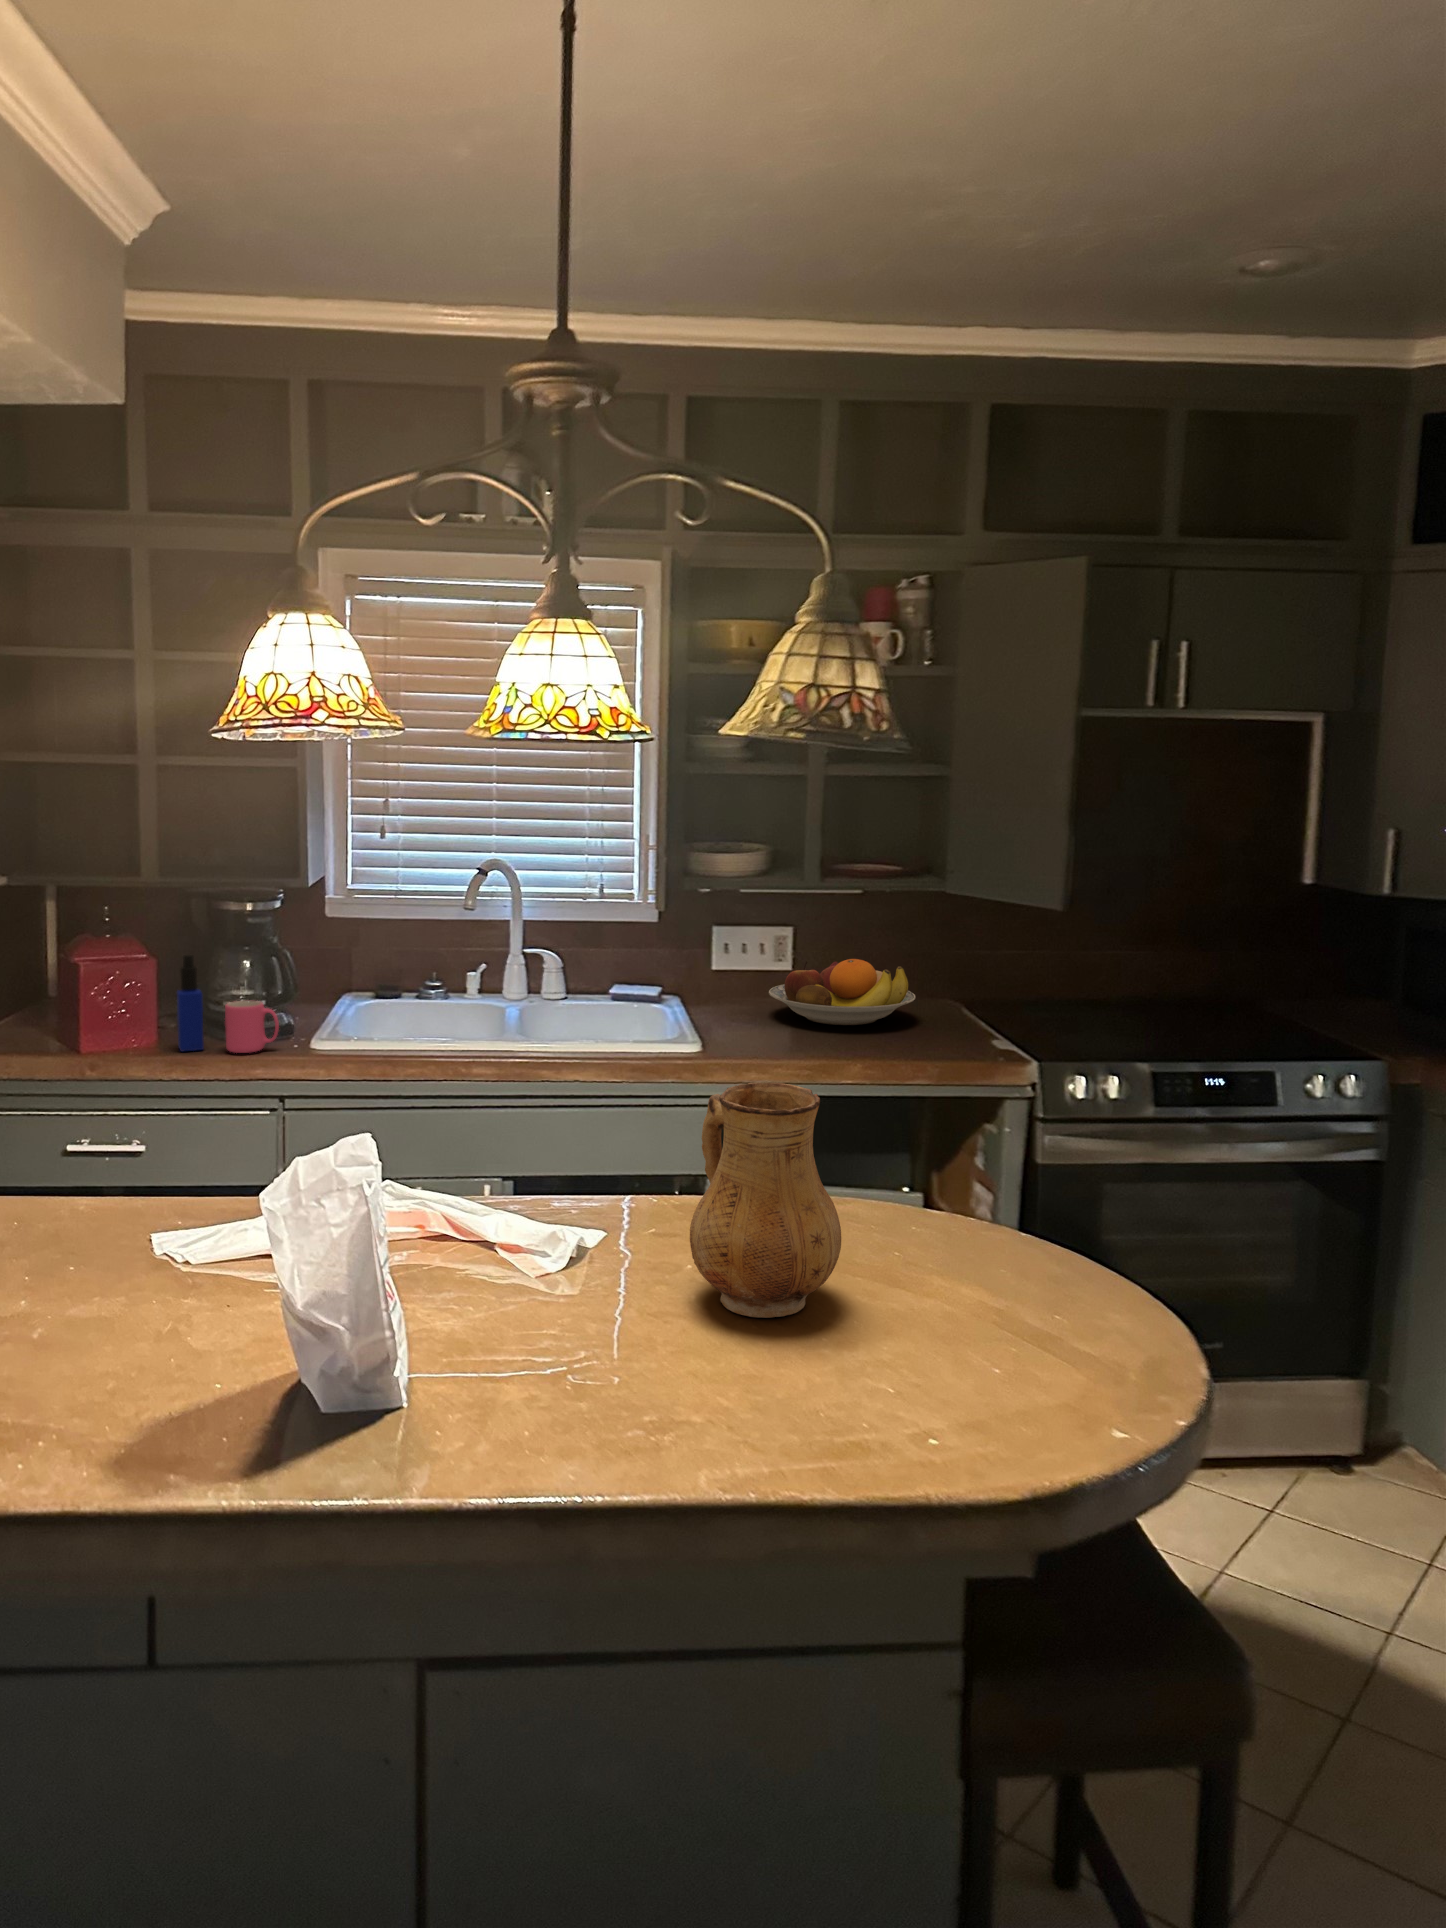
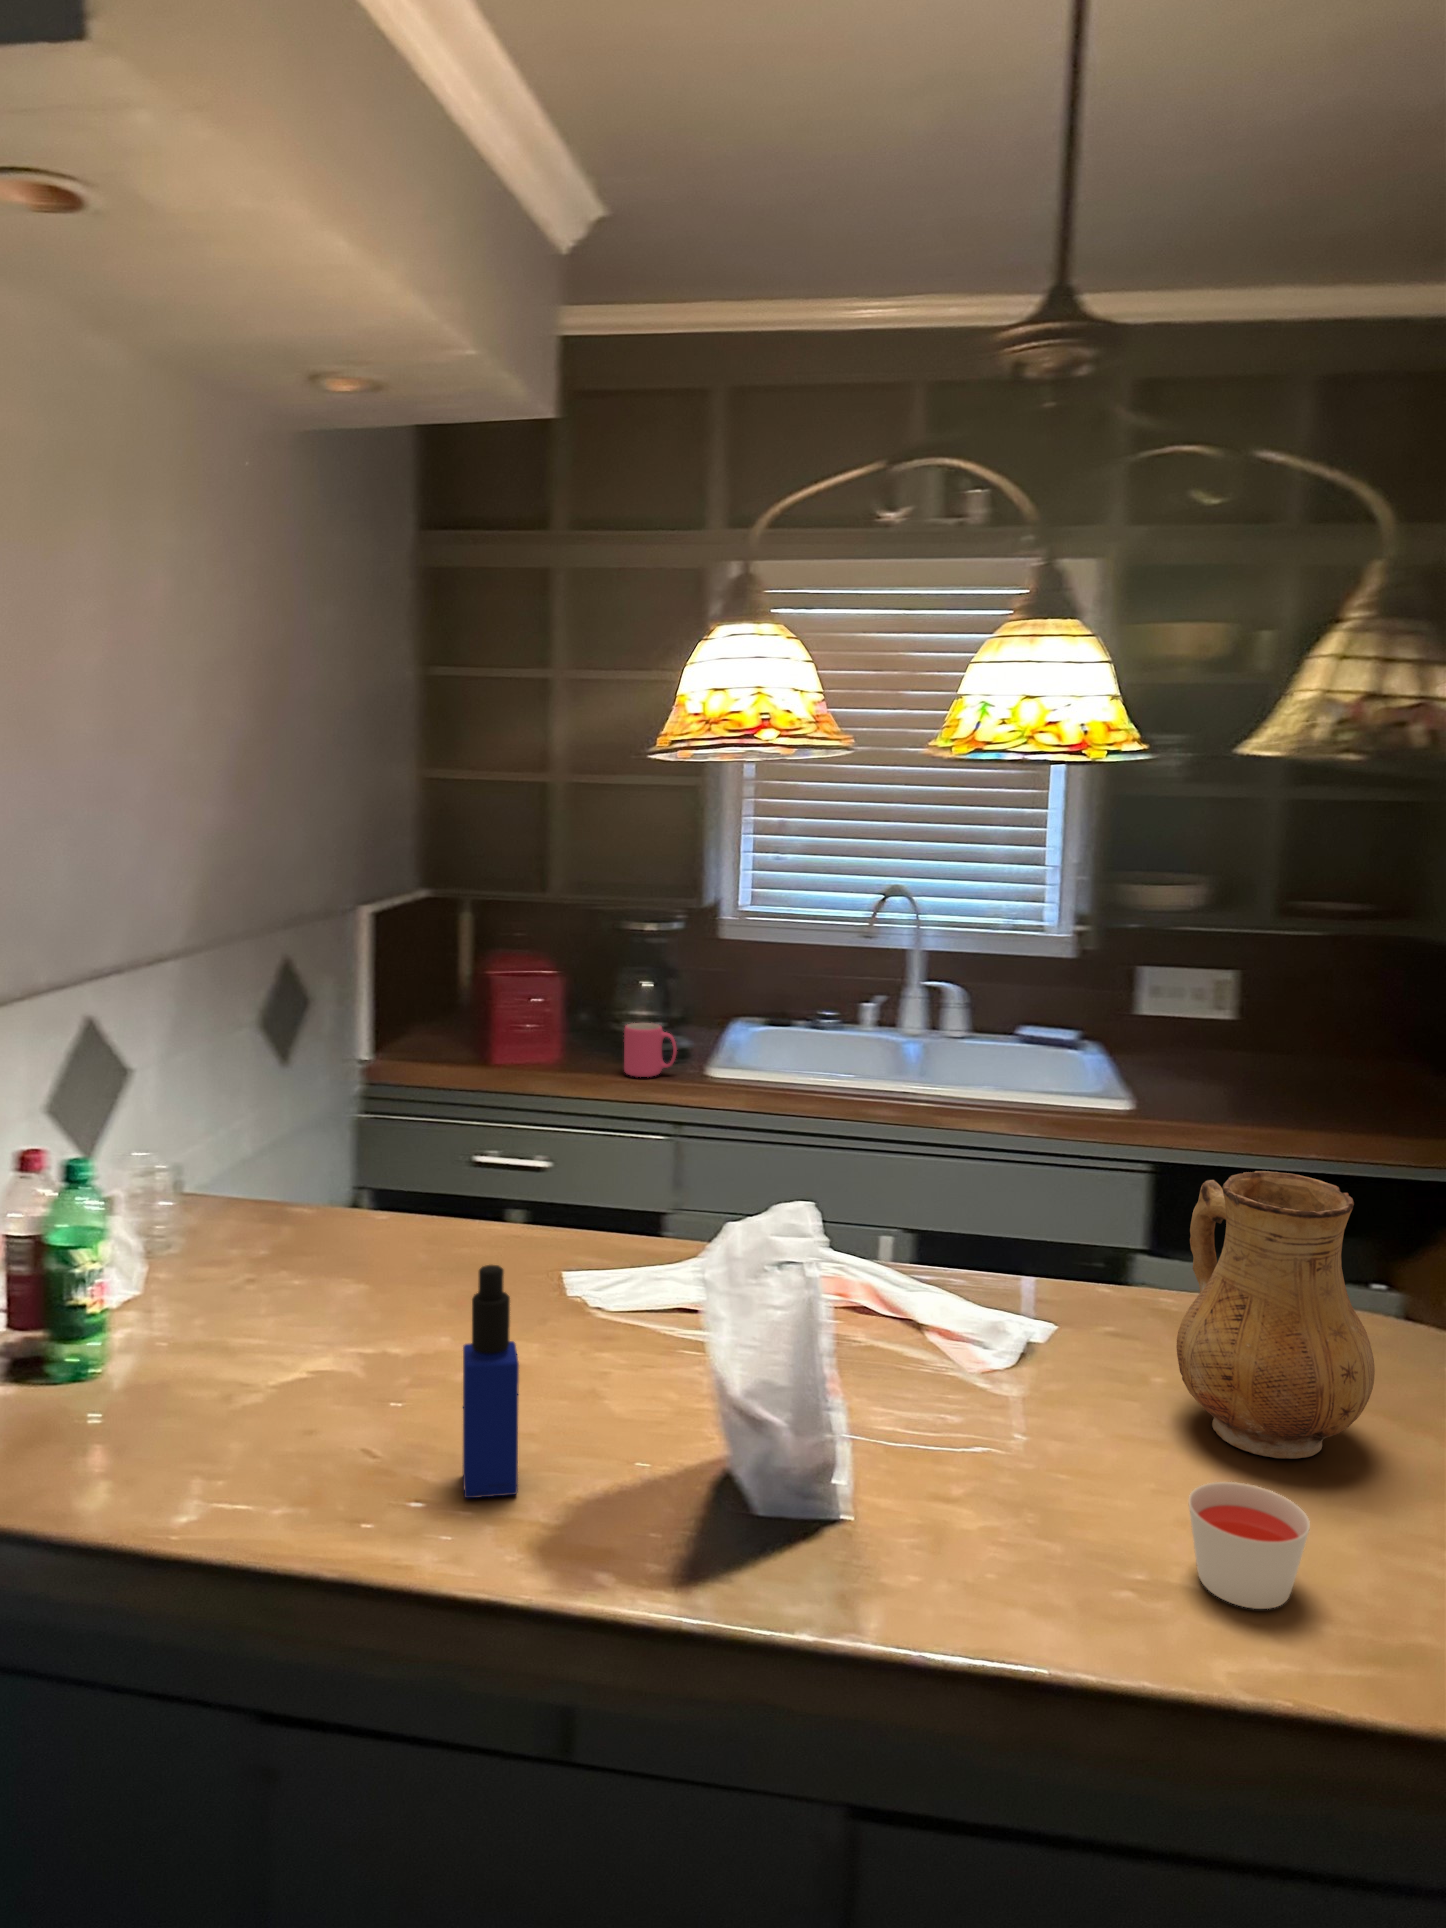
bottle: present [177,954,204,1052] -> present [463,1265,519,1498]
fruit bowl: present [769,959,915,1025] -> none [1206,1011,1388,1088]
candle: none [678,1334,770,1431] -> present [1189,1482,1310,1609]

